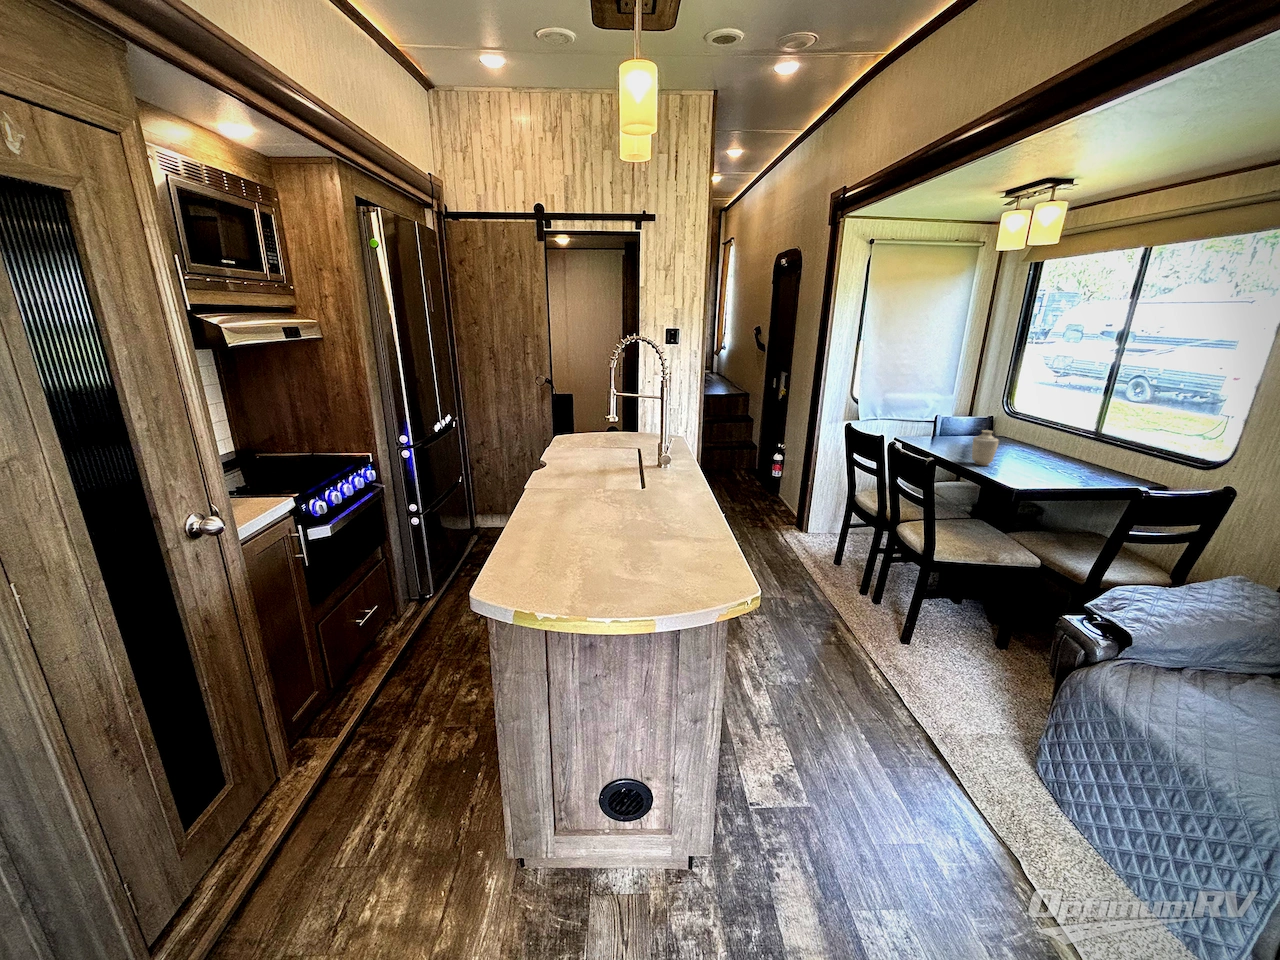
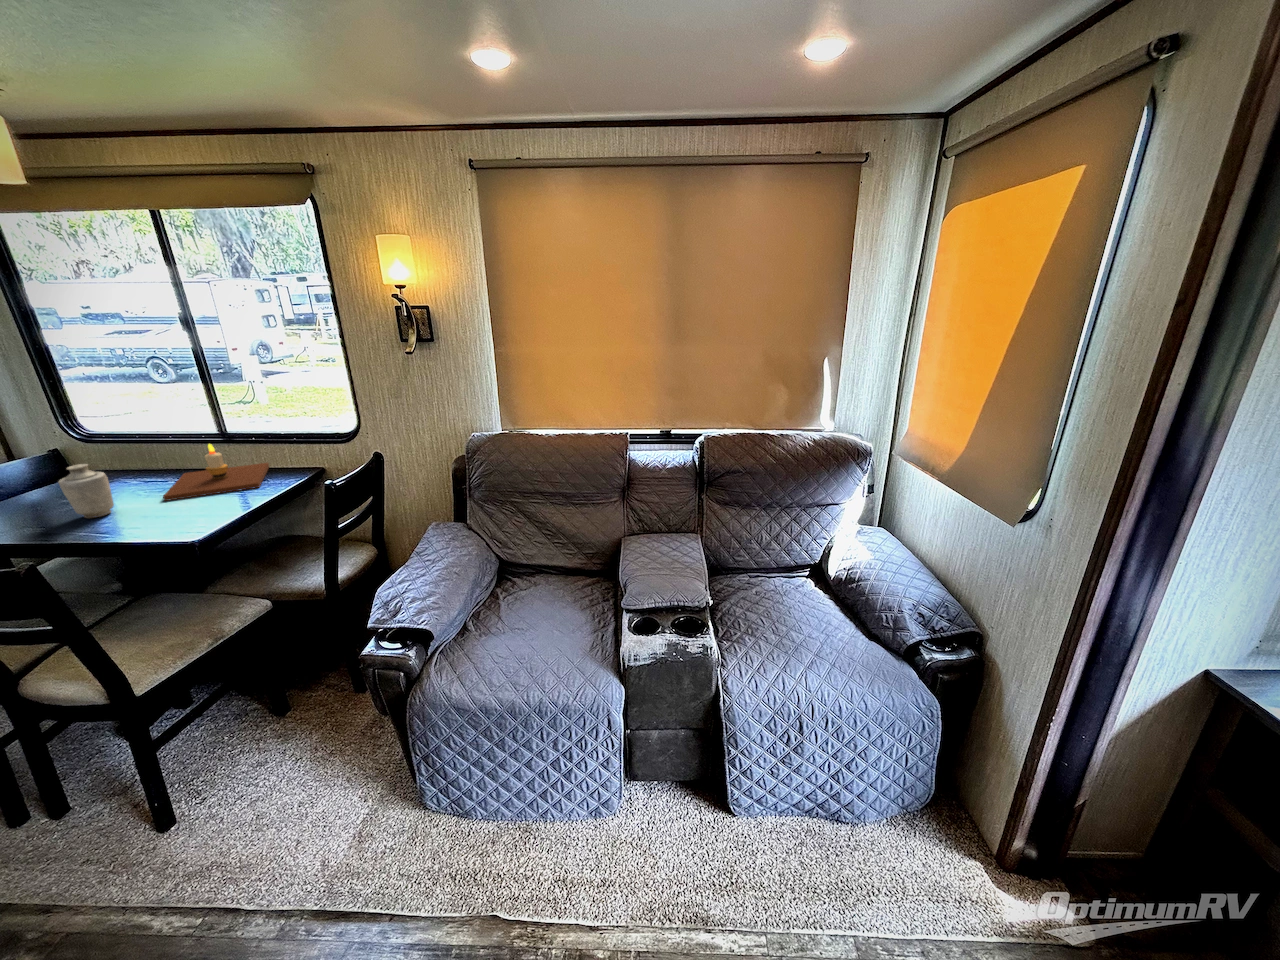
candle: none [1021,442,1118,486] -> present [163,444,269,501]

